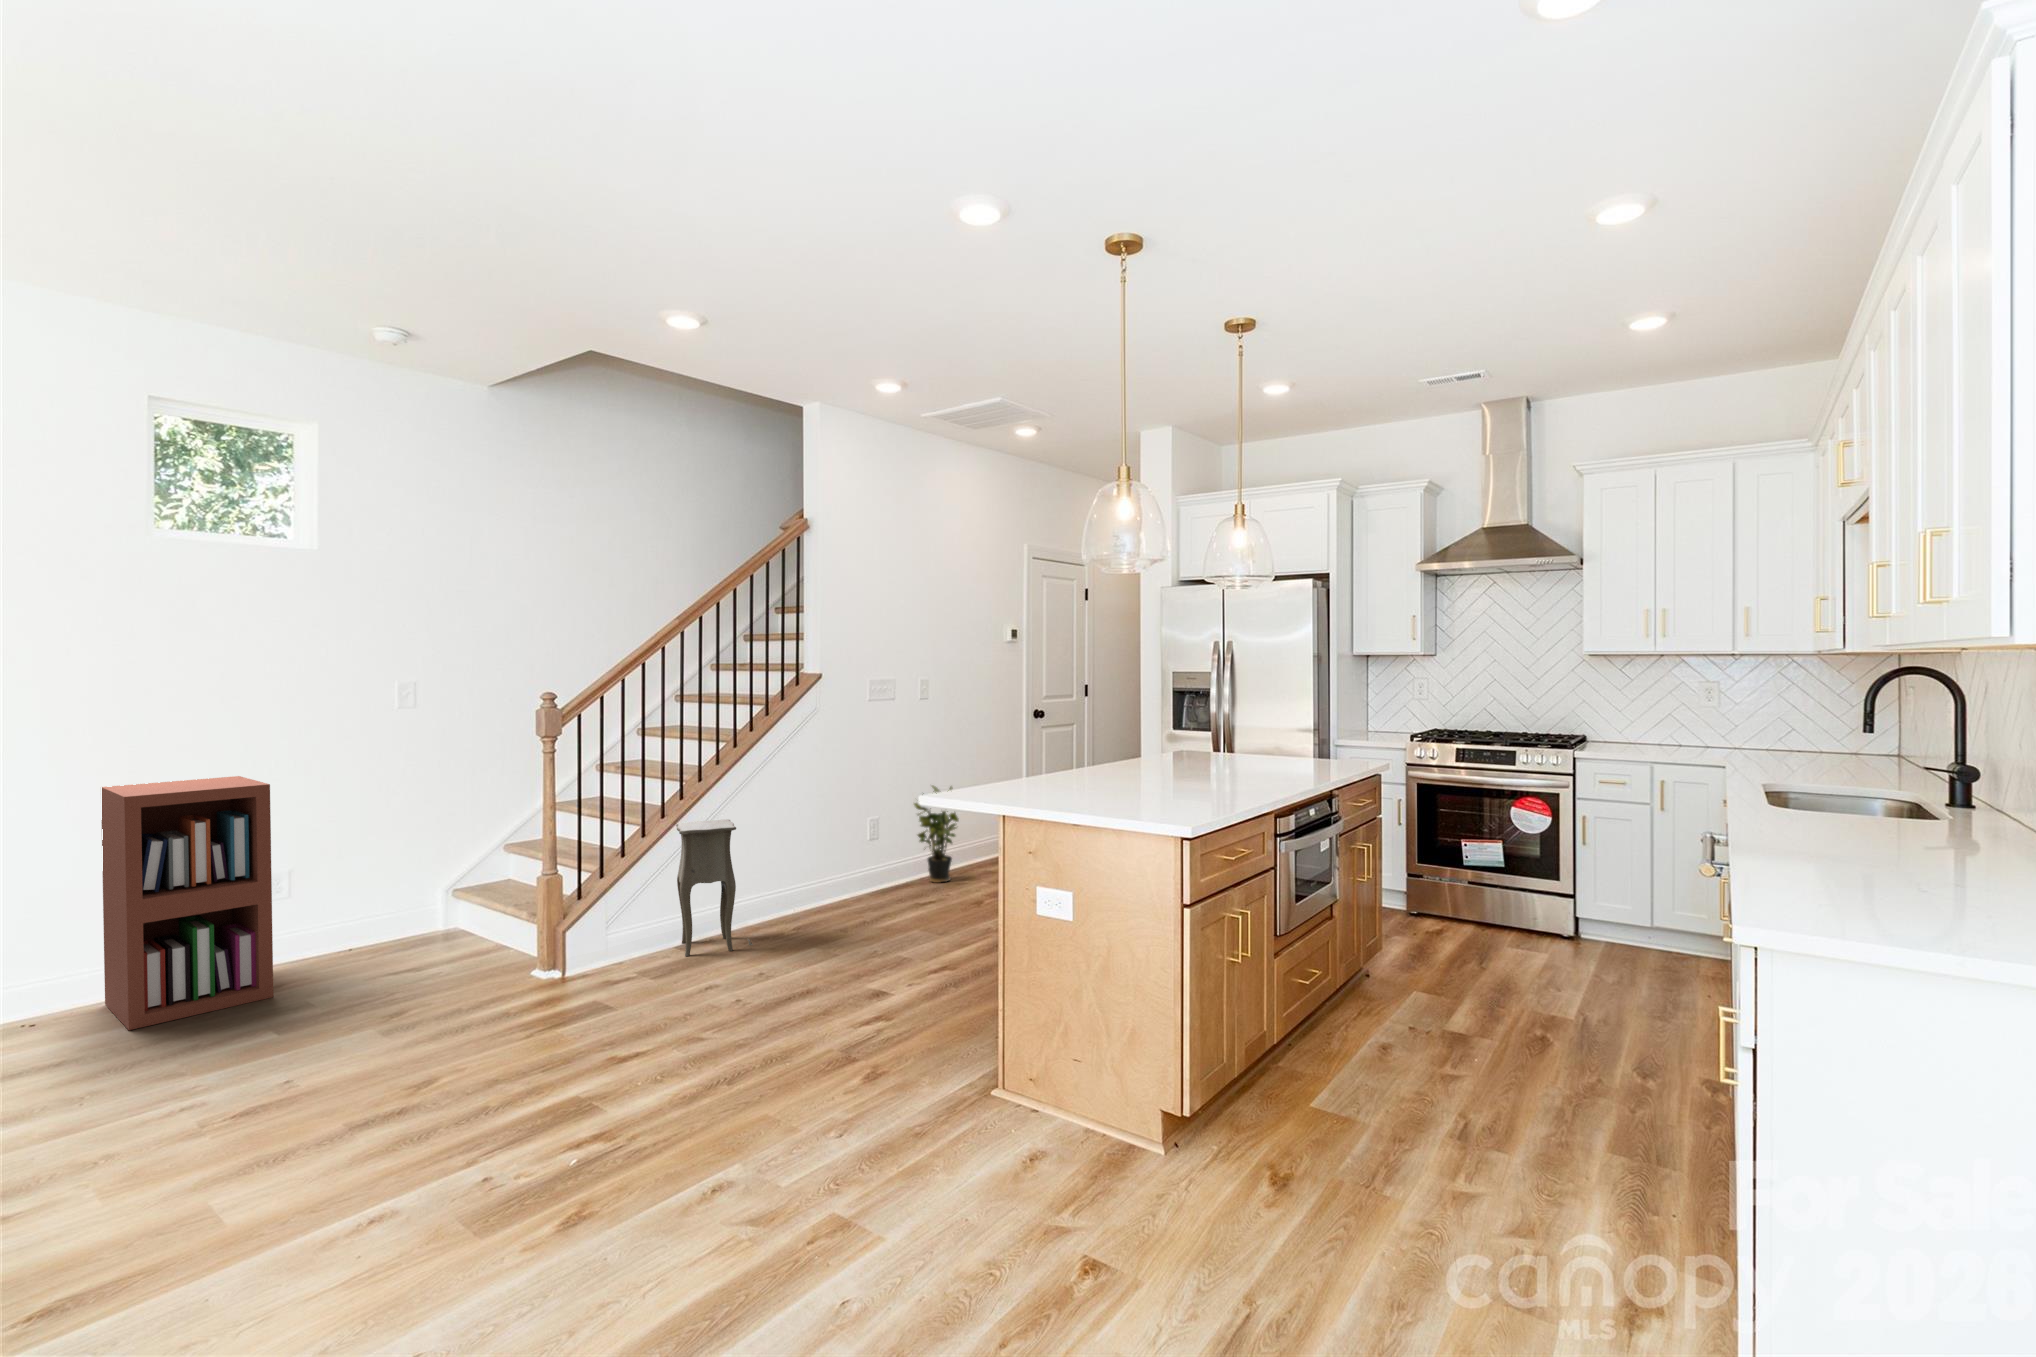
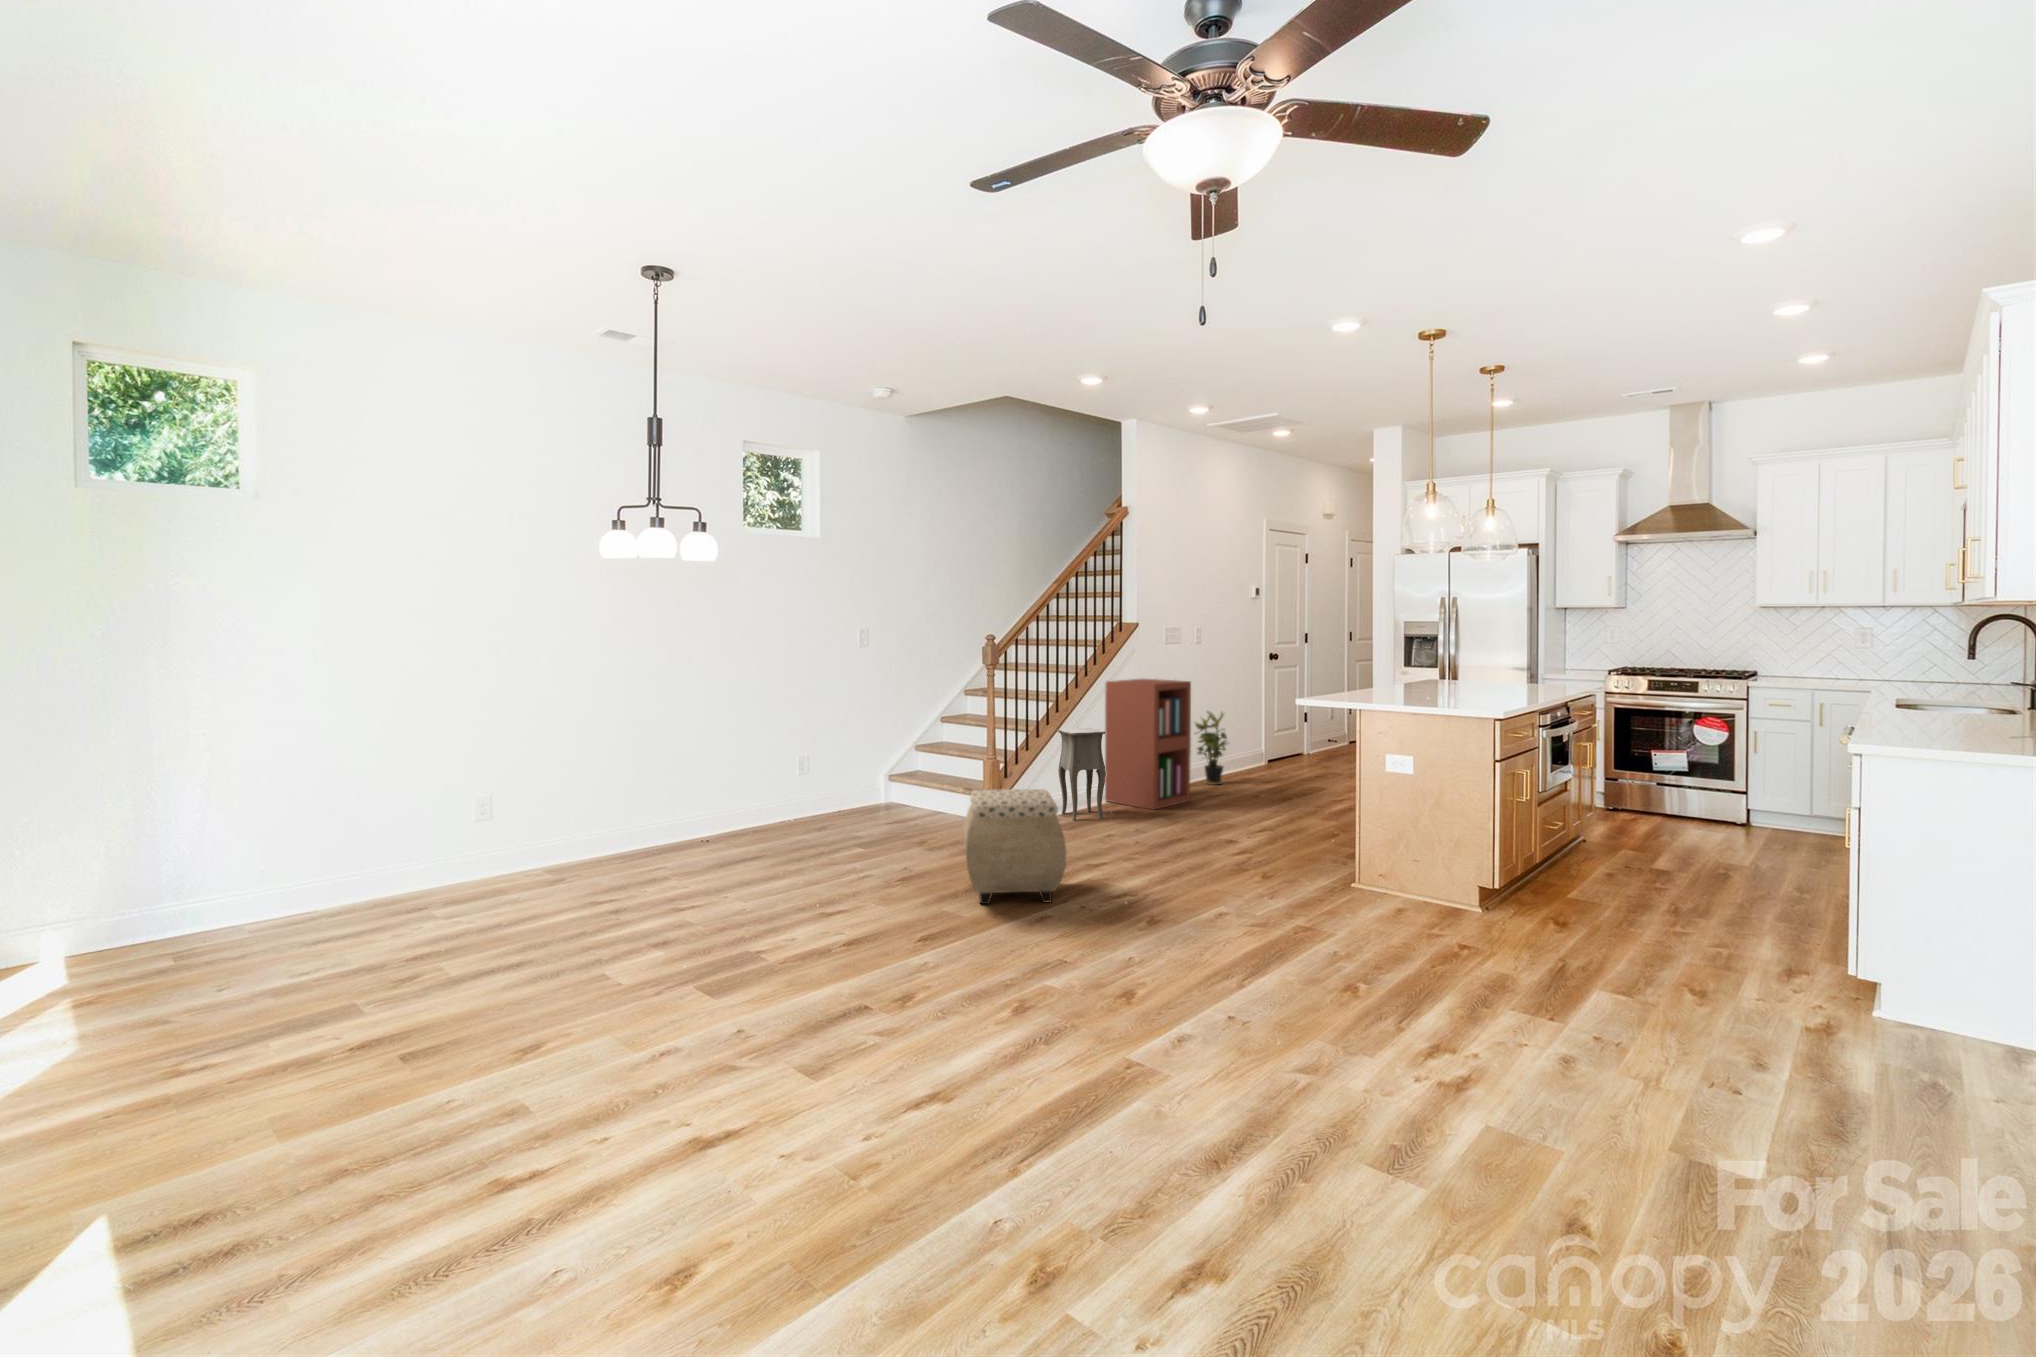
bookshelf: present [101,776,273,1030] -> present [1105,679,1191,810]
ottoman: none [262,953,518,1180] -> present [964,789,1067,904]

